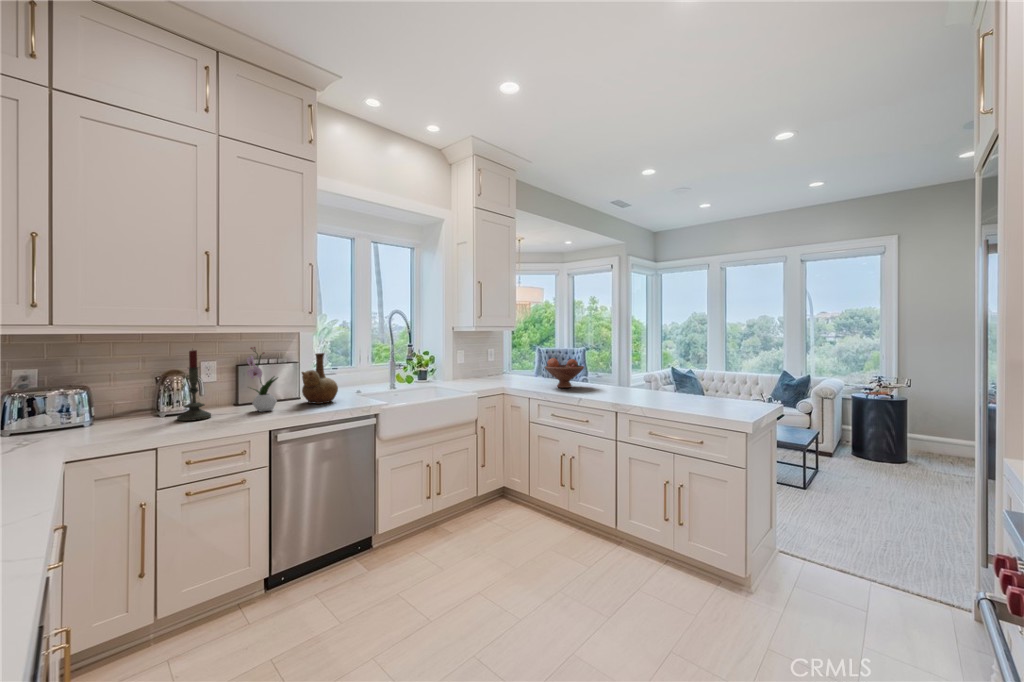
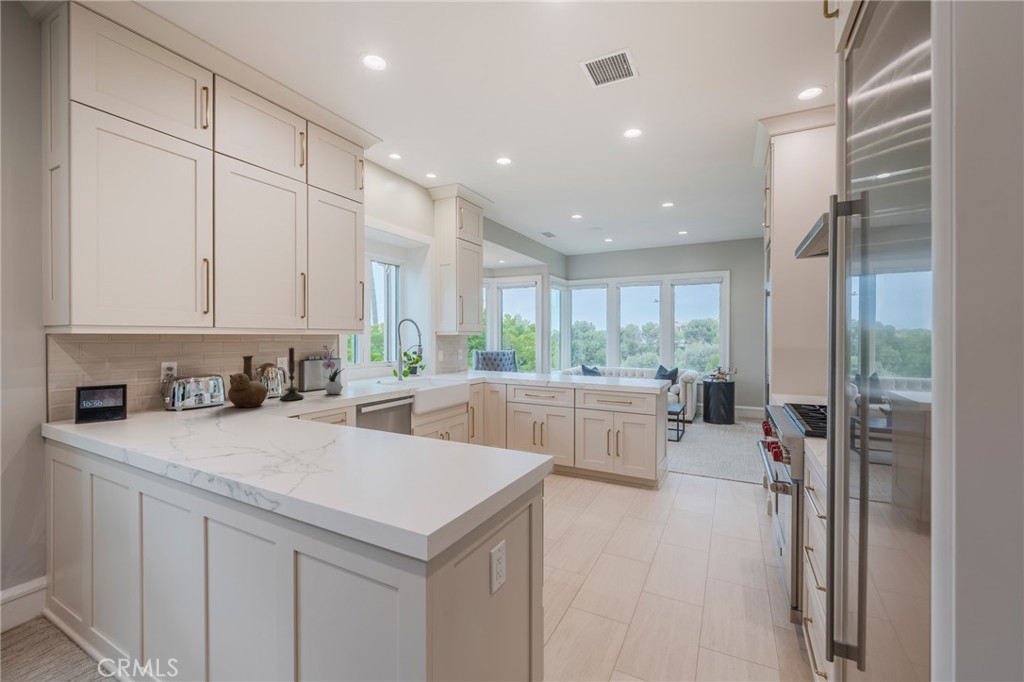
vase: present [302,353,338,404] -> present [228,355,267,408]
fruit bowl: present [545,358,584,388] -> none [513,355,542,376]

